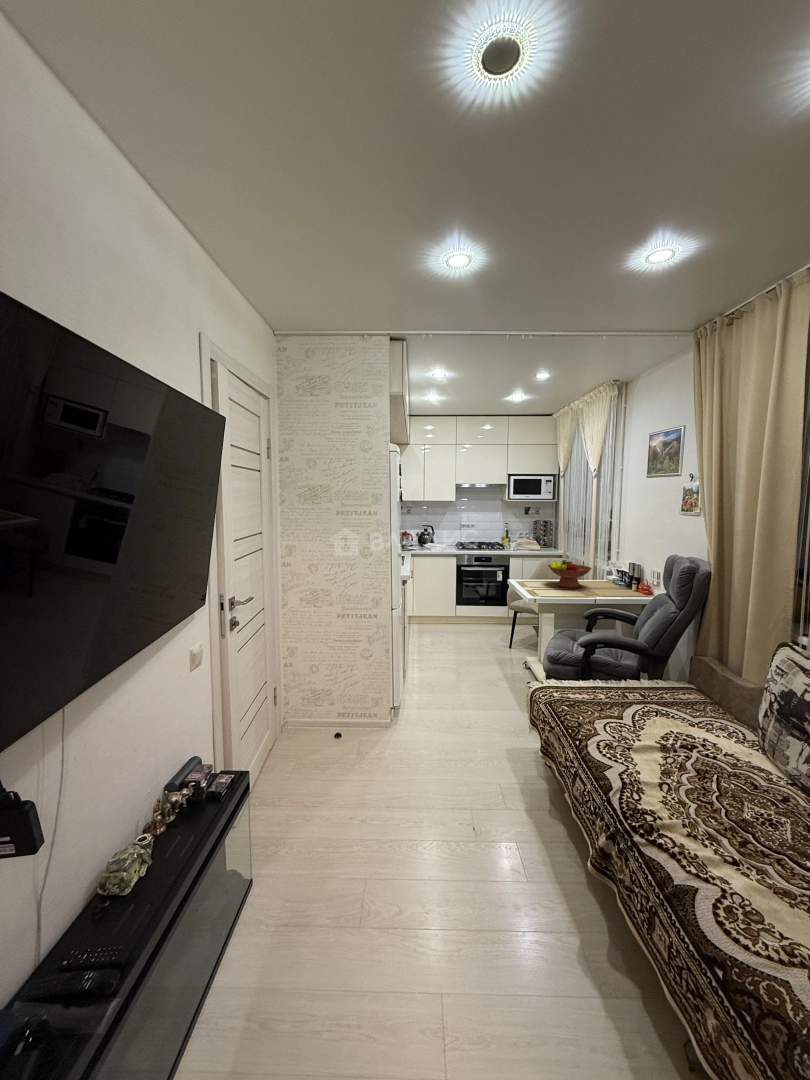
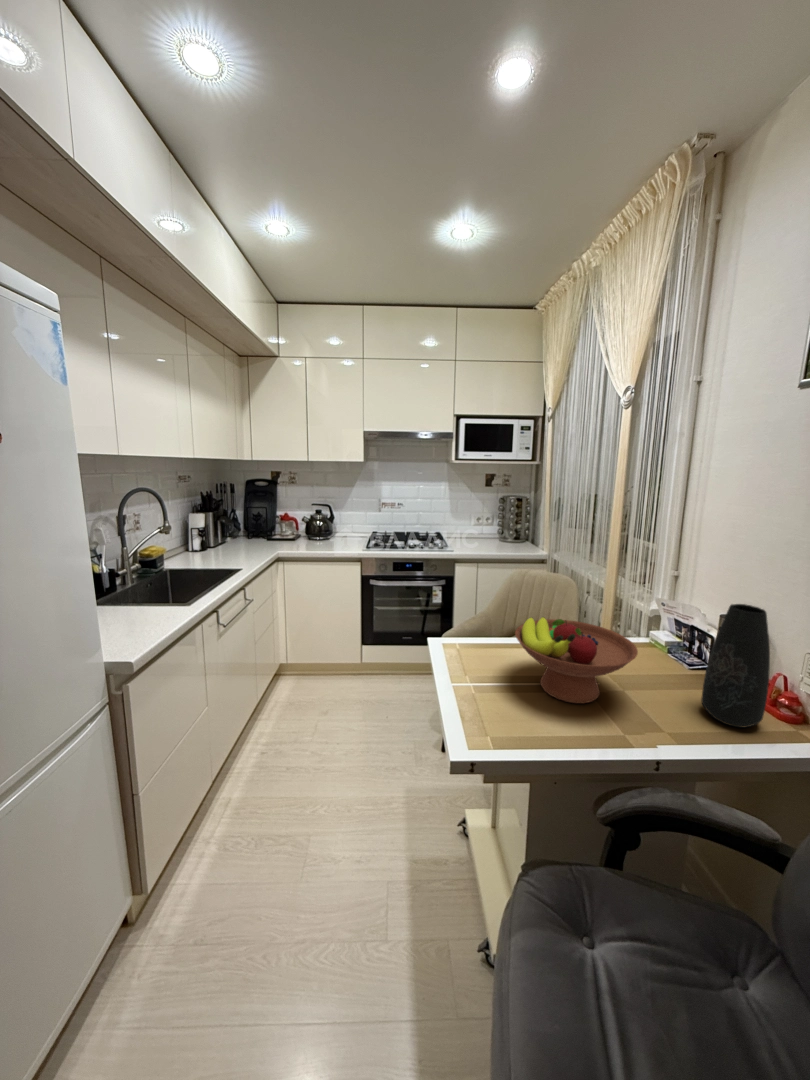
vase: none [615,551,634,592] -> present [701,604,770,727]

